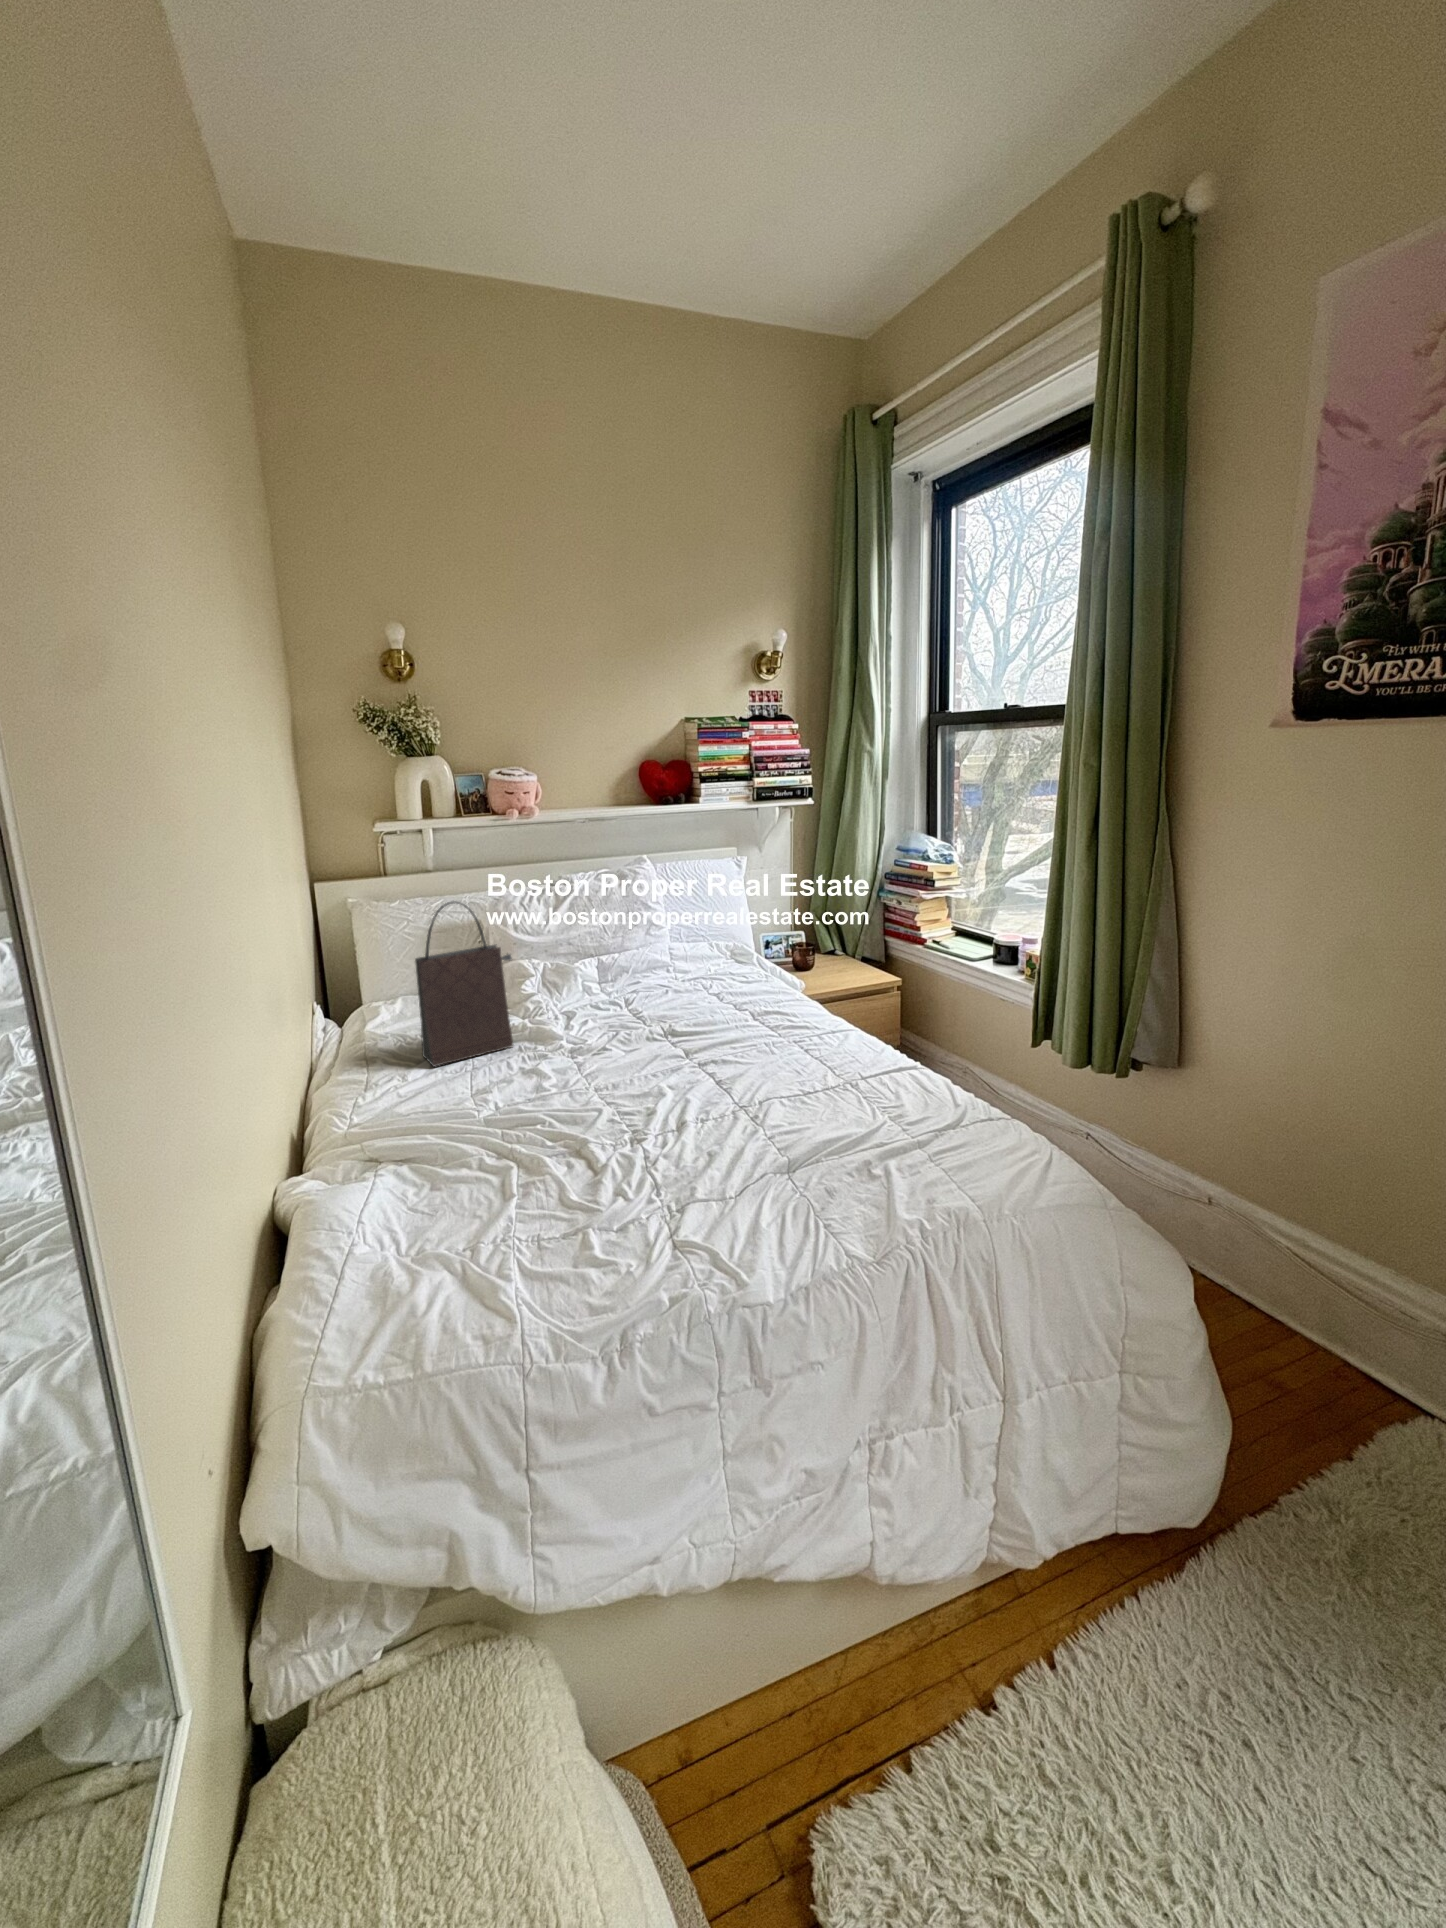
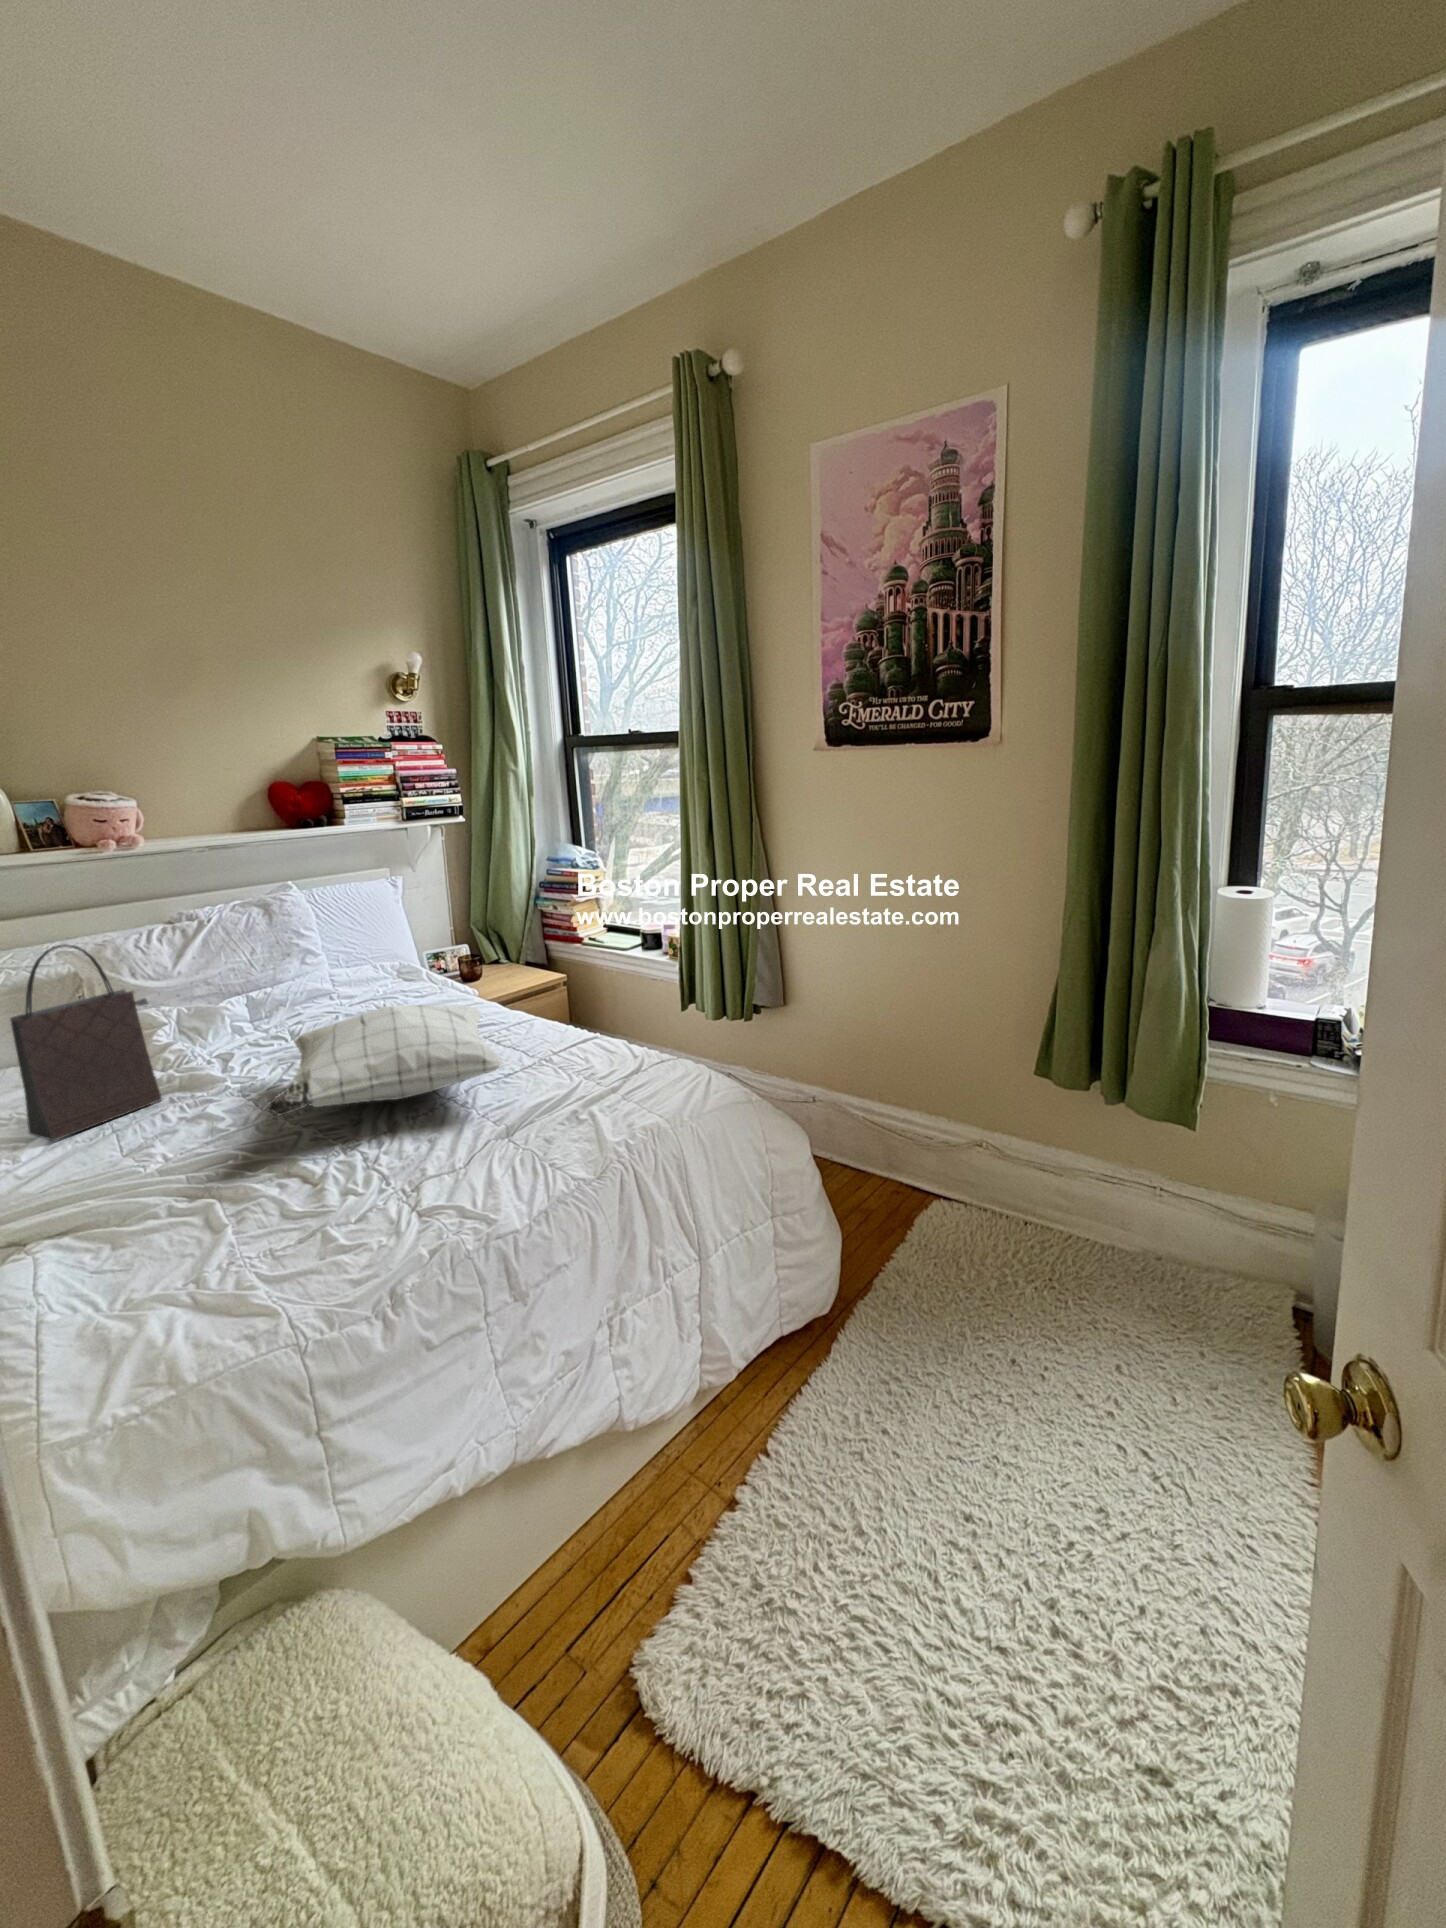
pillow: none [568,998,794,1098] -> present [267,1005,503,1115]

